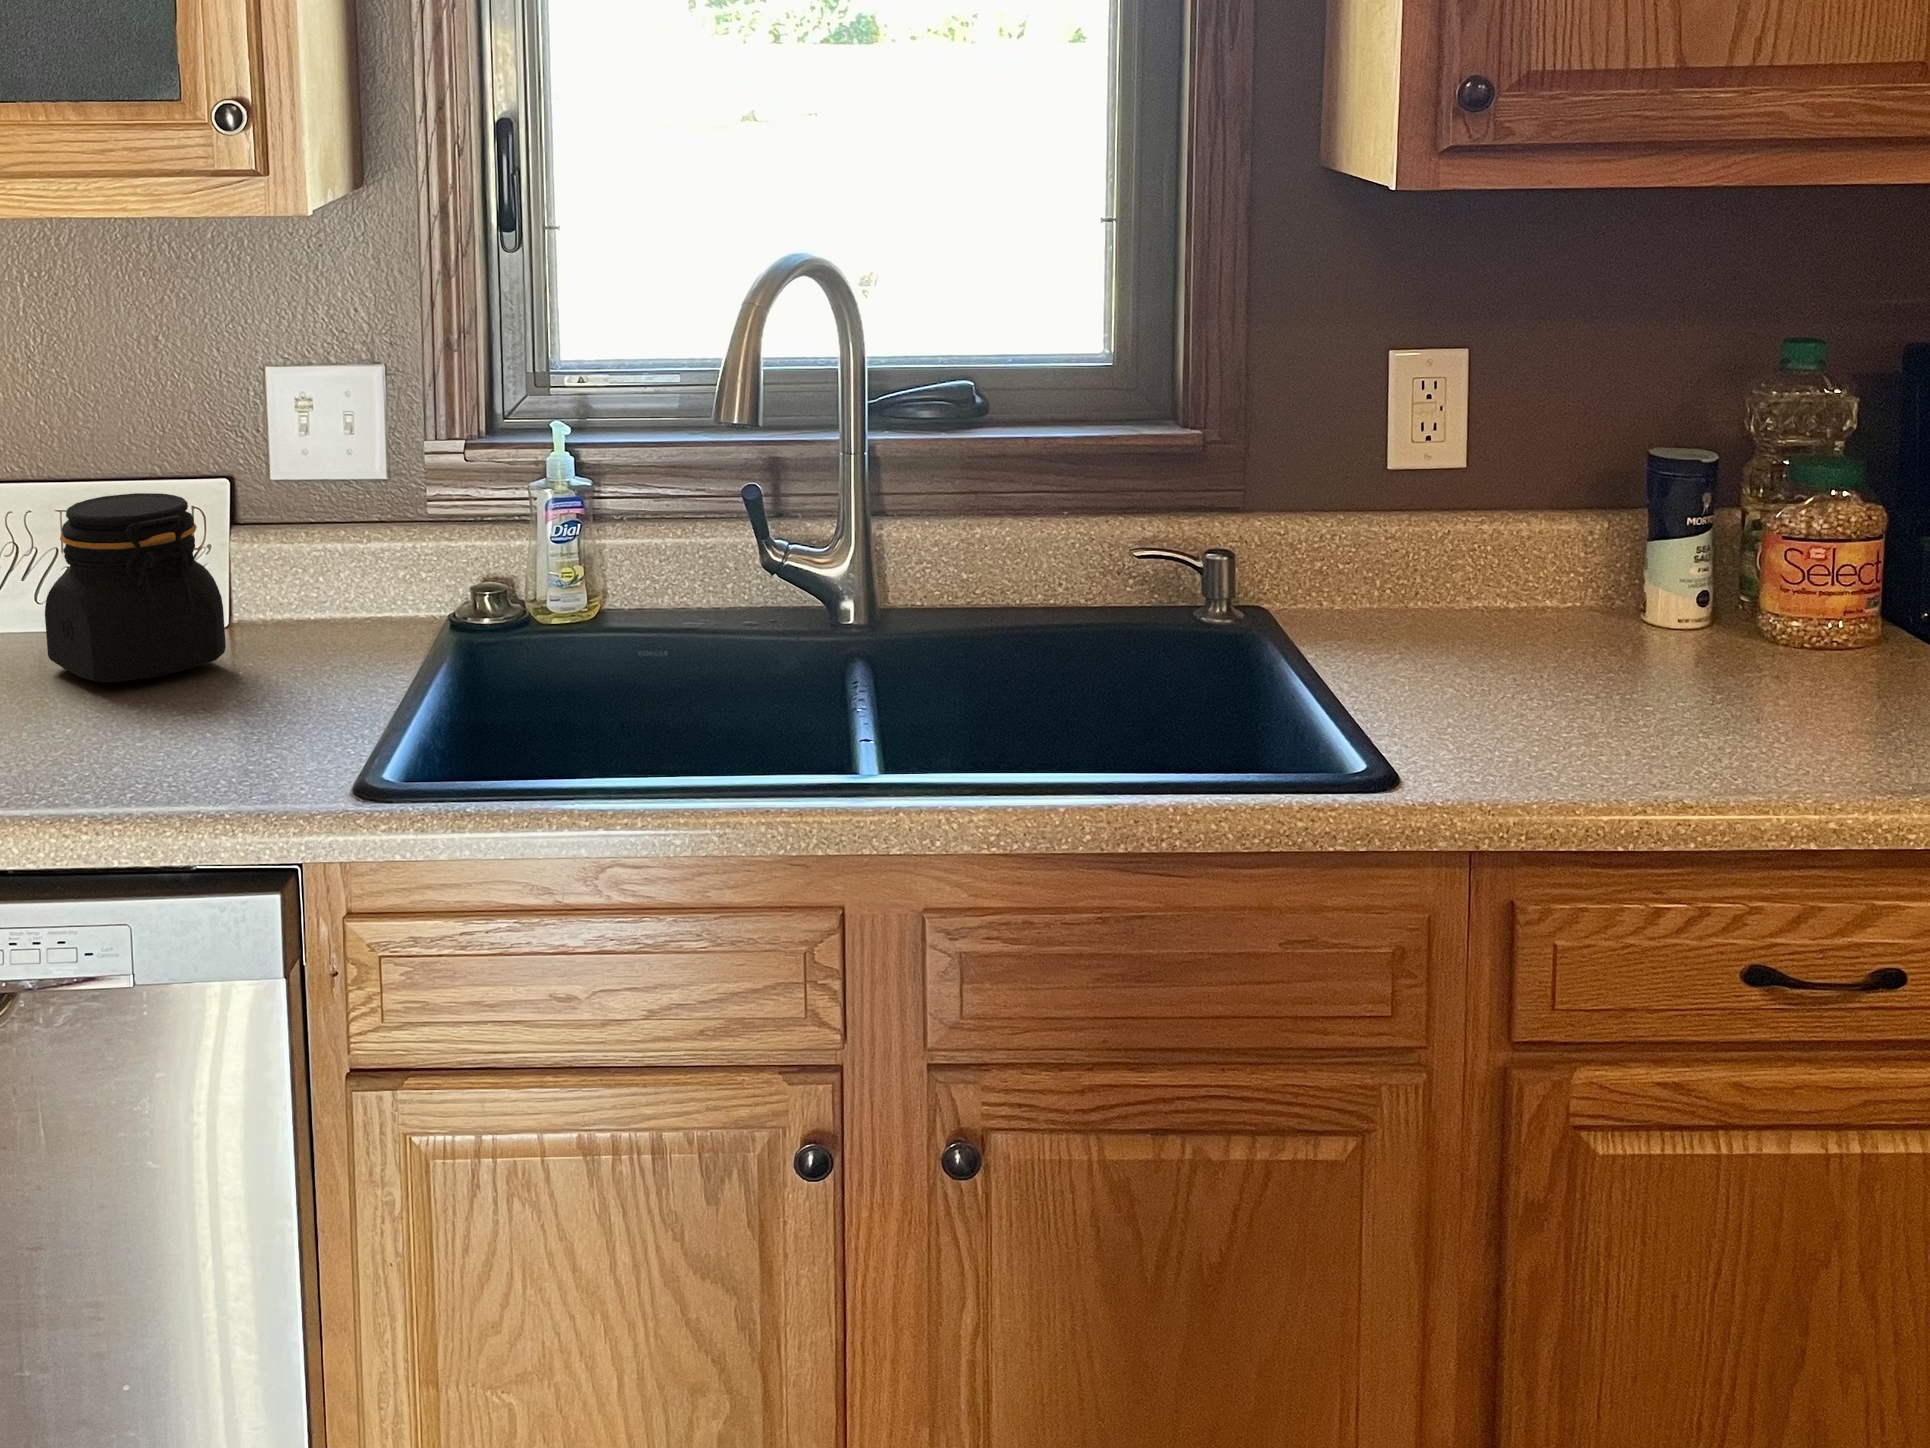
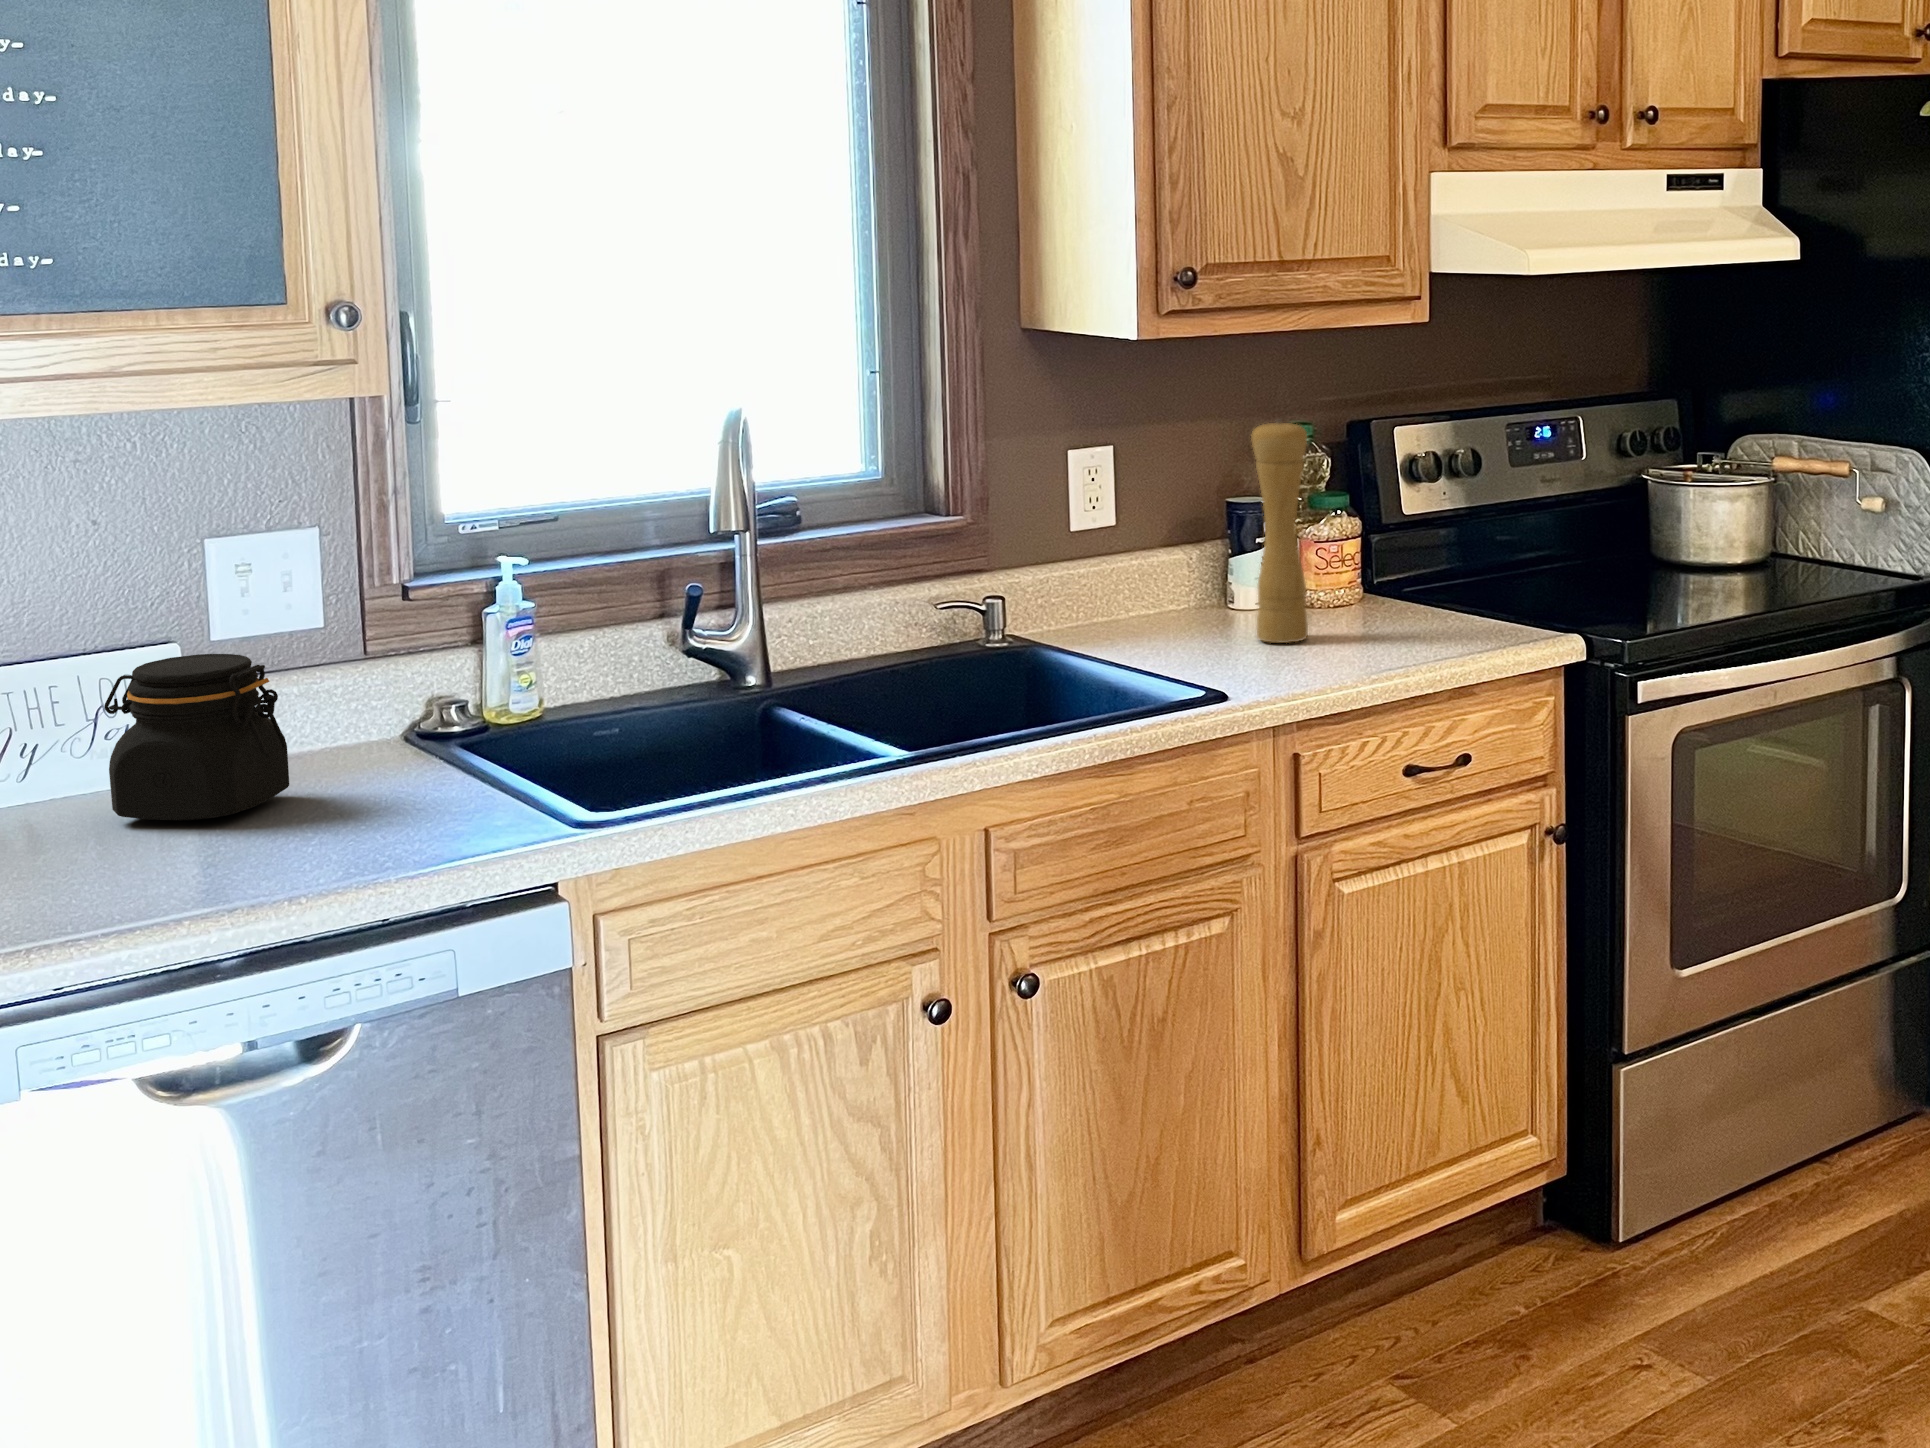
pepper mill: none [1588,333,1699,702] -> present [1252,420,1308,643]

